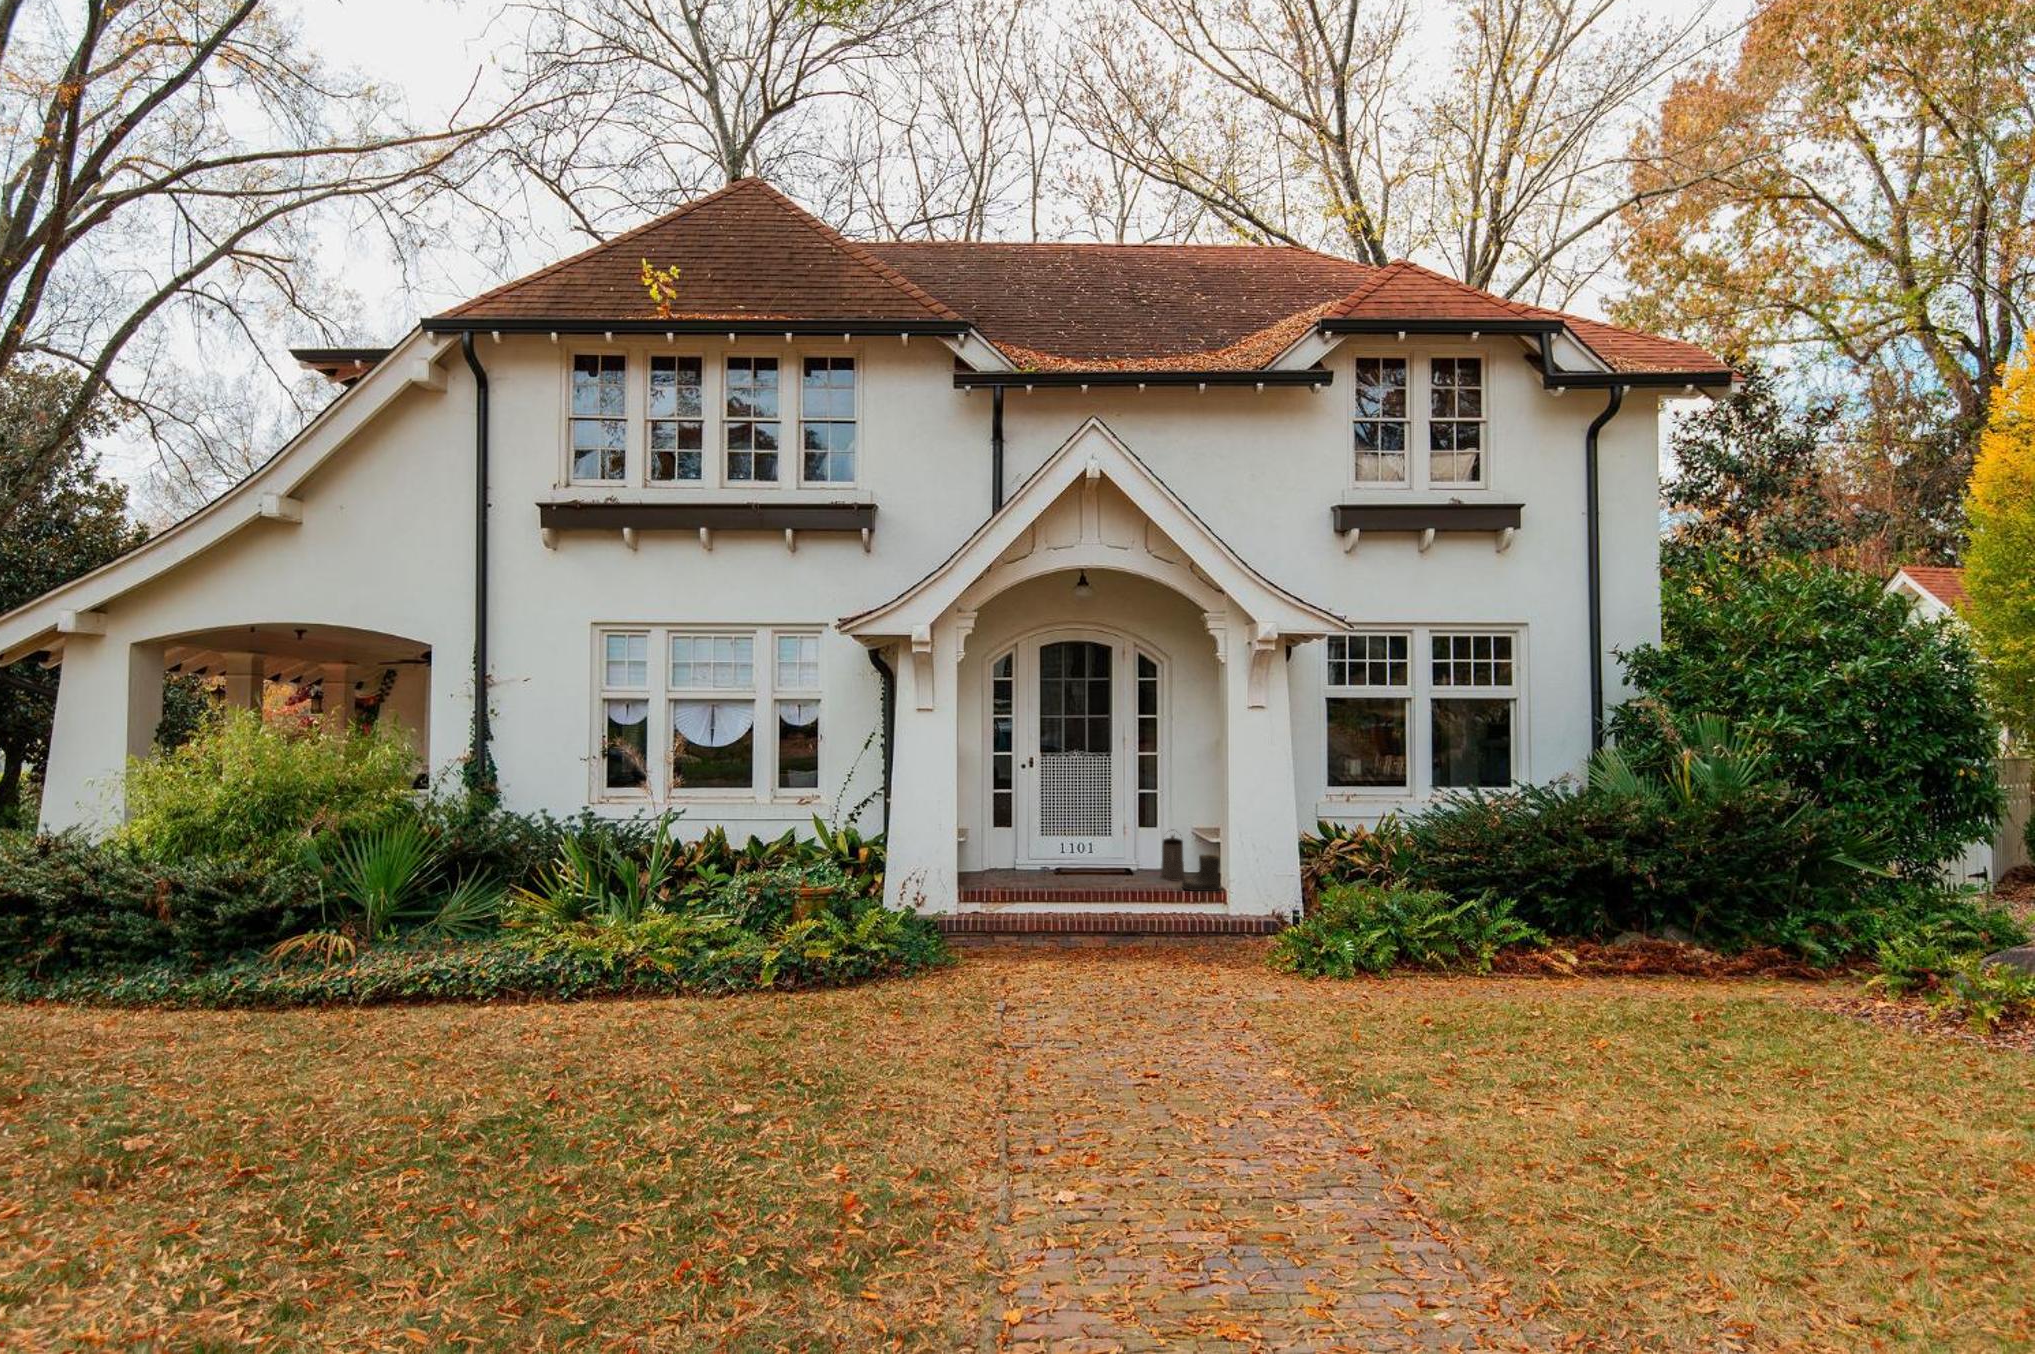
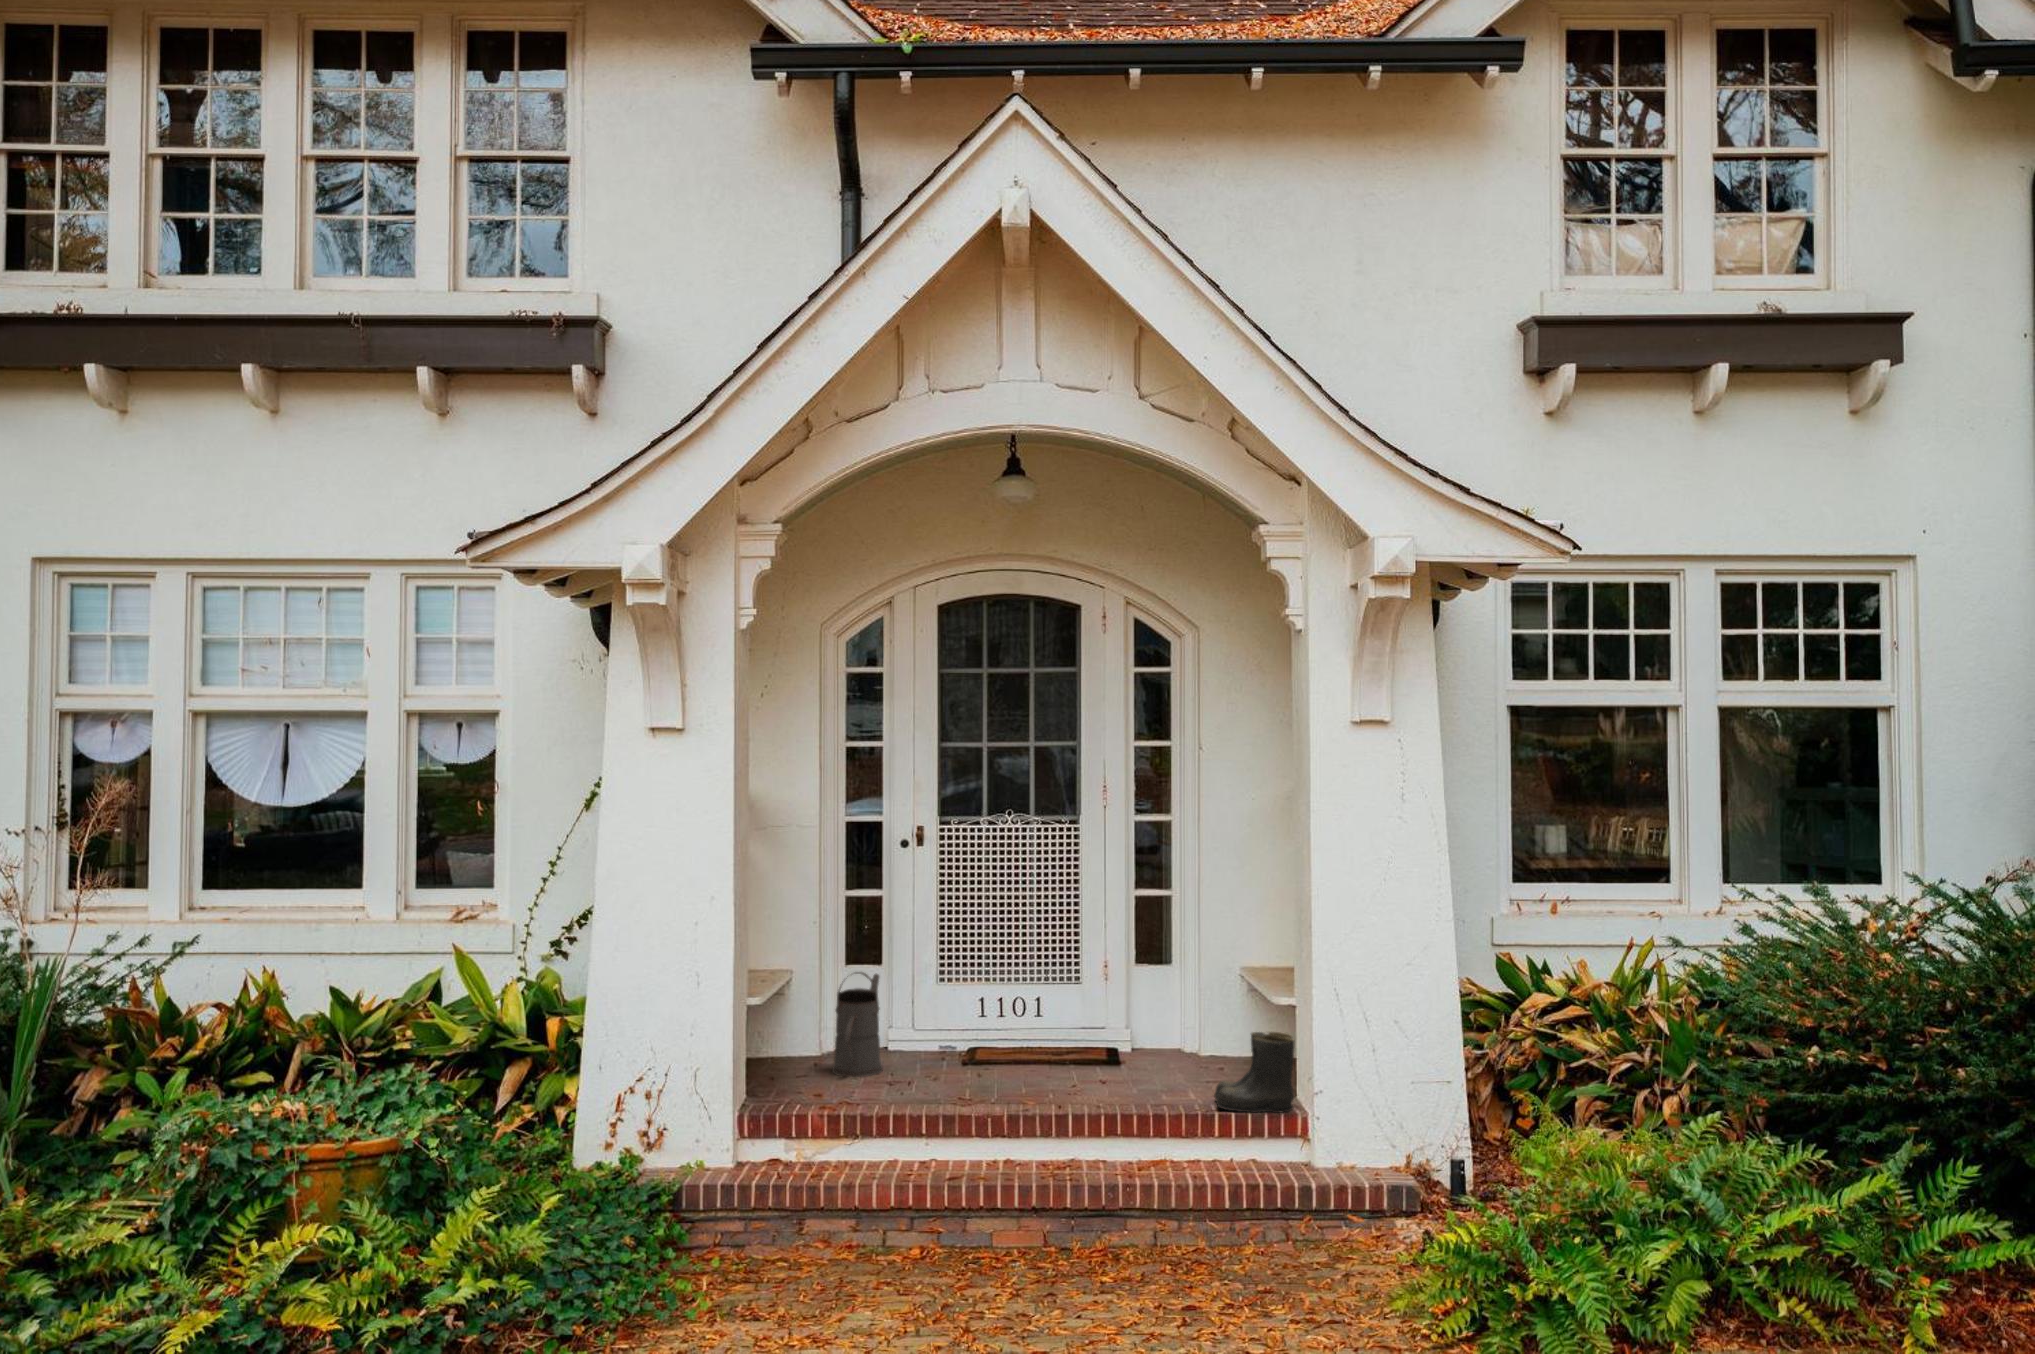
watering can: present [1161,835,1185,880] -> present [832,972,883,1077]

